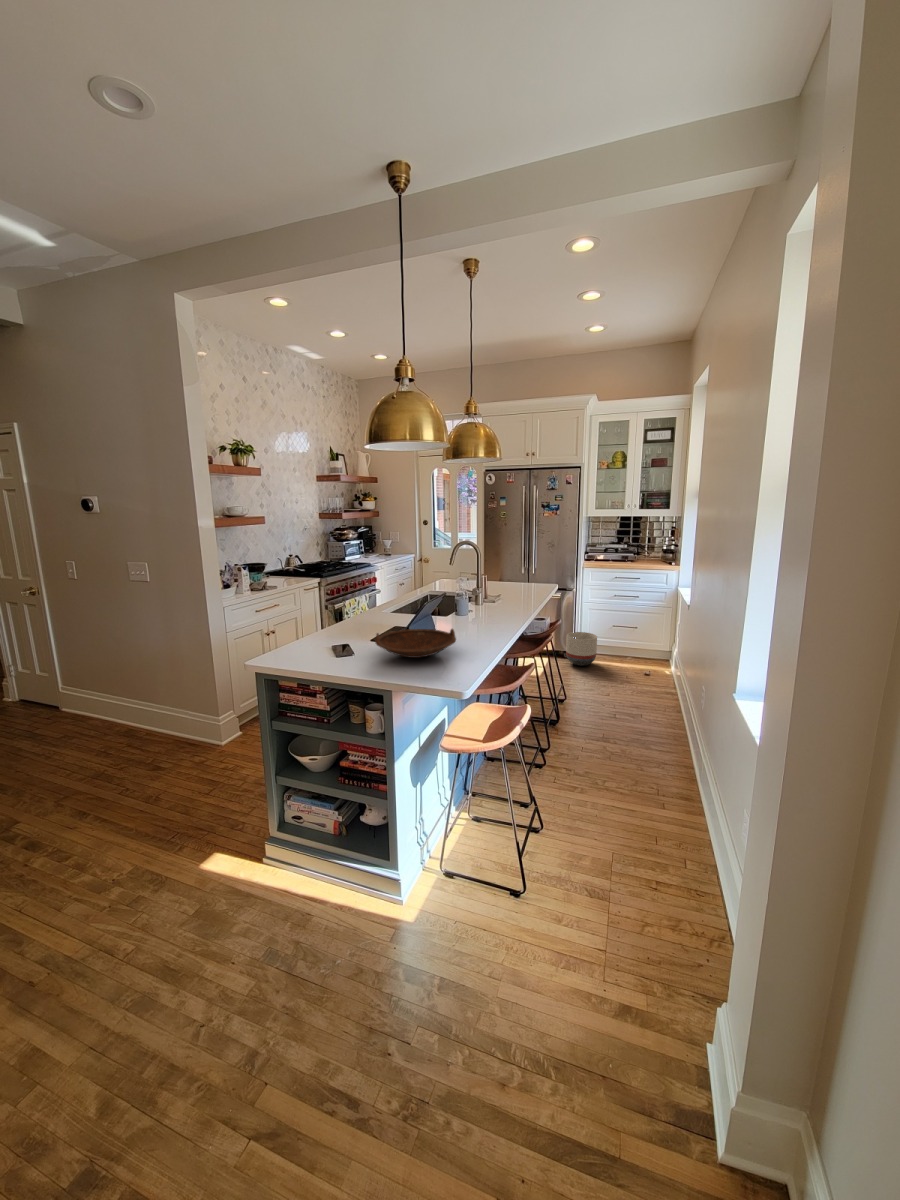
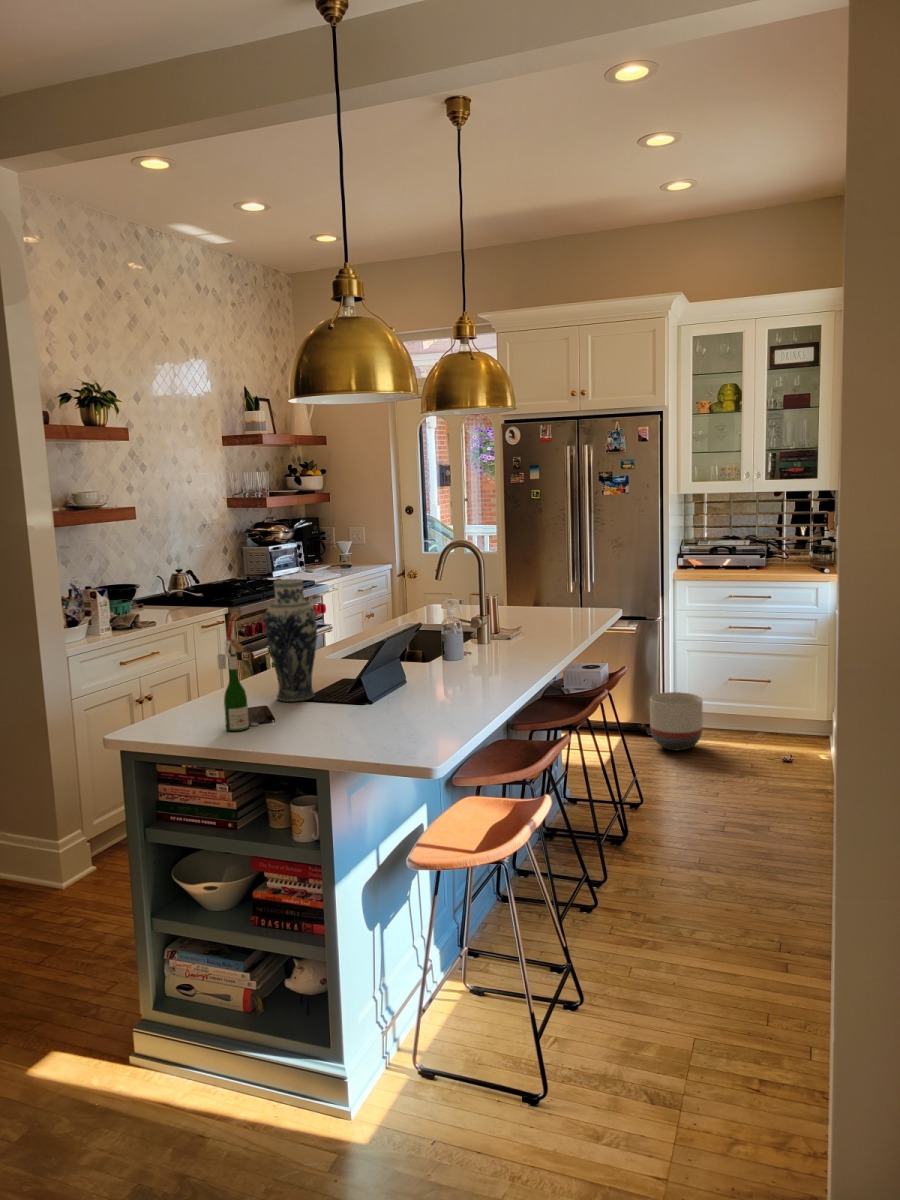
vase: none [348,562,381,640] -> present [265,579,317,702]
wine bottle: none [318,585,344,660] -> present [217,615,258,731]
bowl: present [375,629,456,658] -> none [305,679,431,725]

